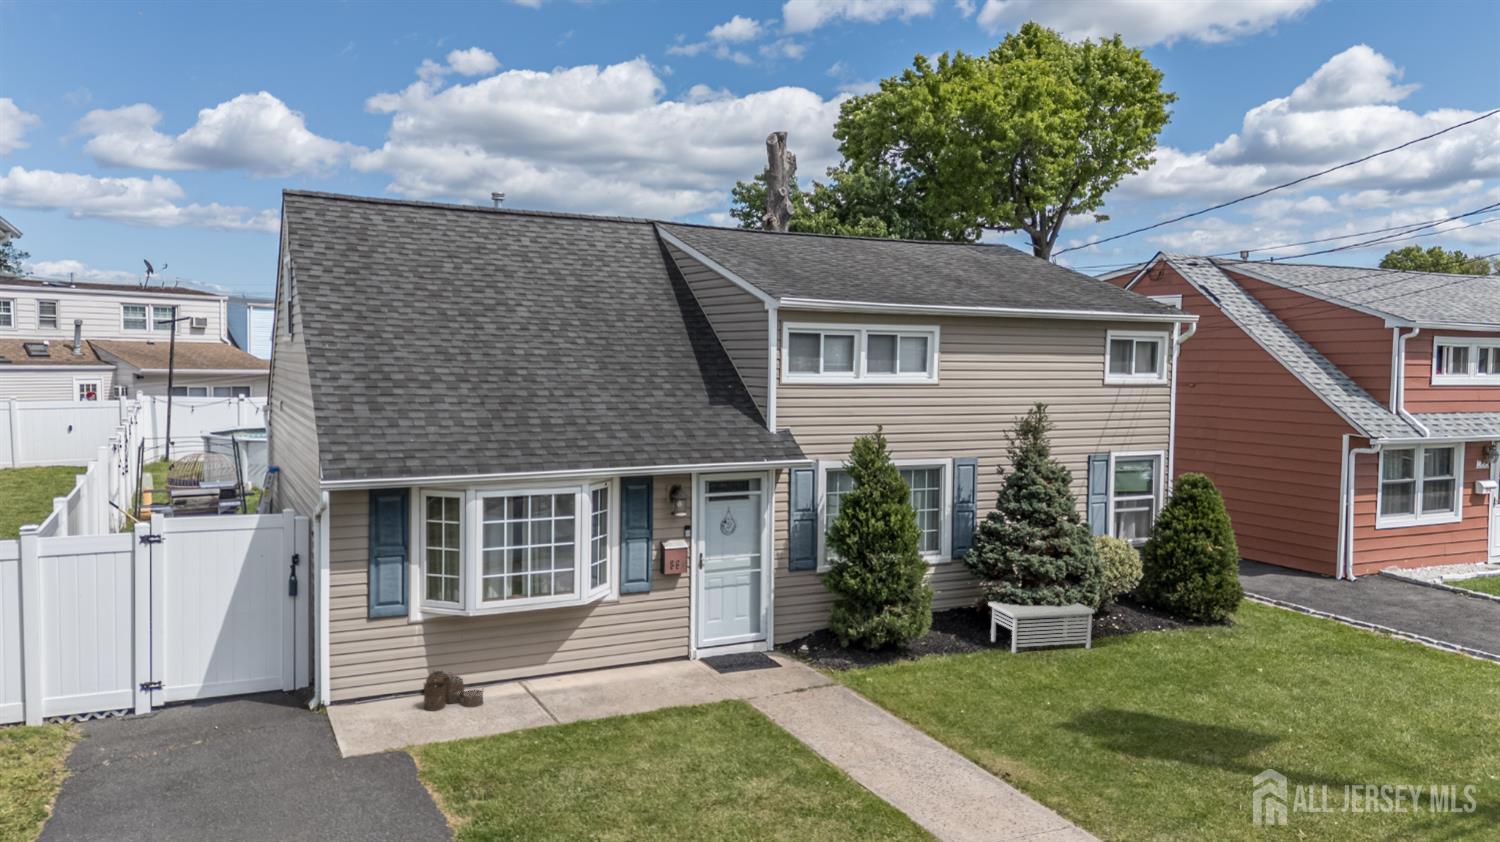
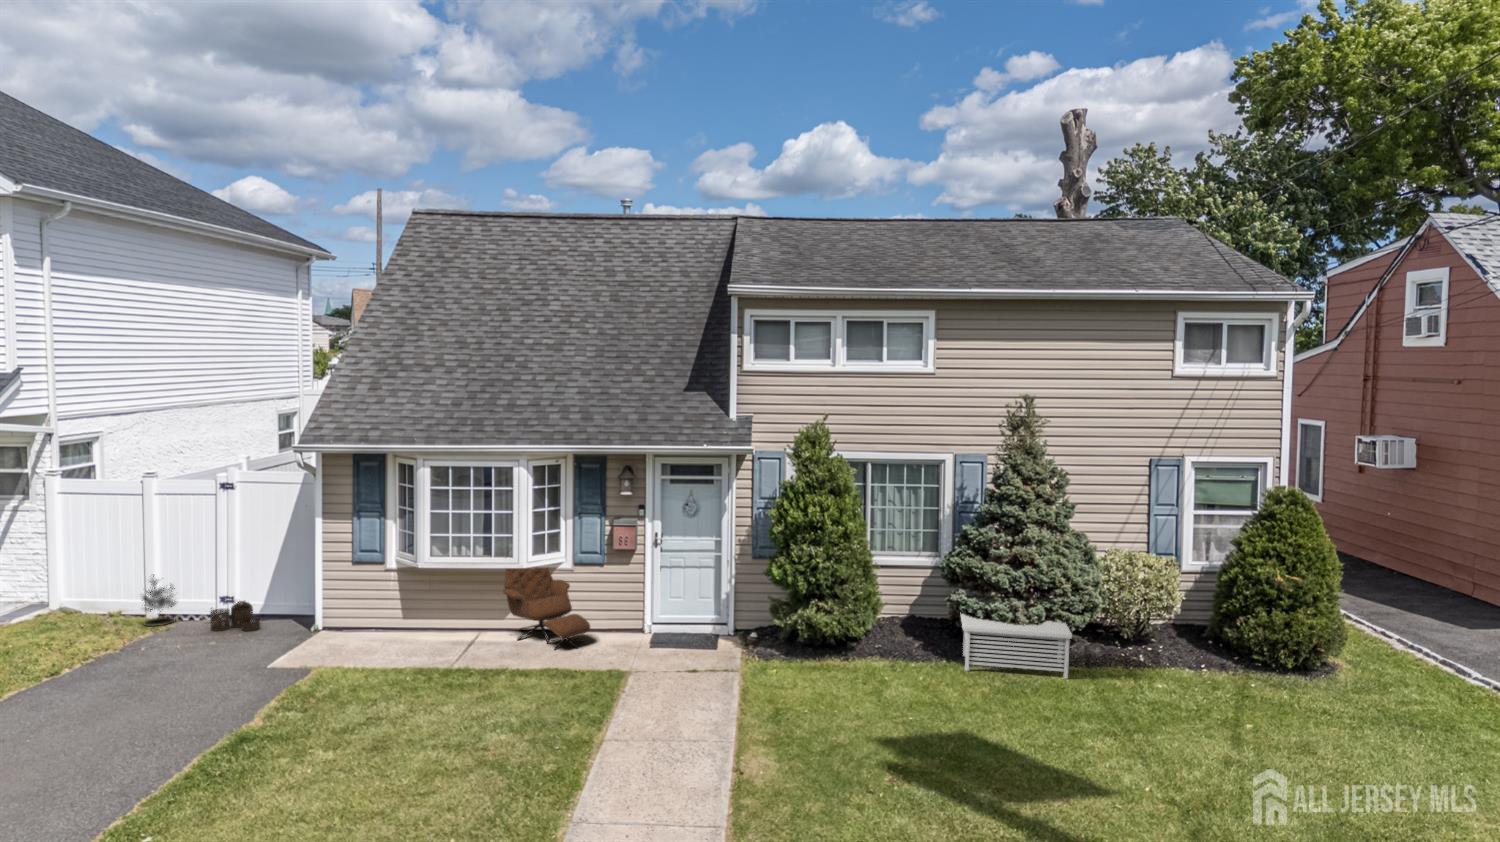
lounge chair: none [560,580,667,689] -> present [503,555,590,649]
potted tree: none [57,666,109,740] -> present [142,575,176,626]
woven basket: present [424,671,483,710] -> present [210,601,260,631]

